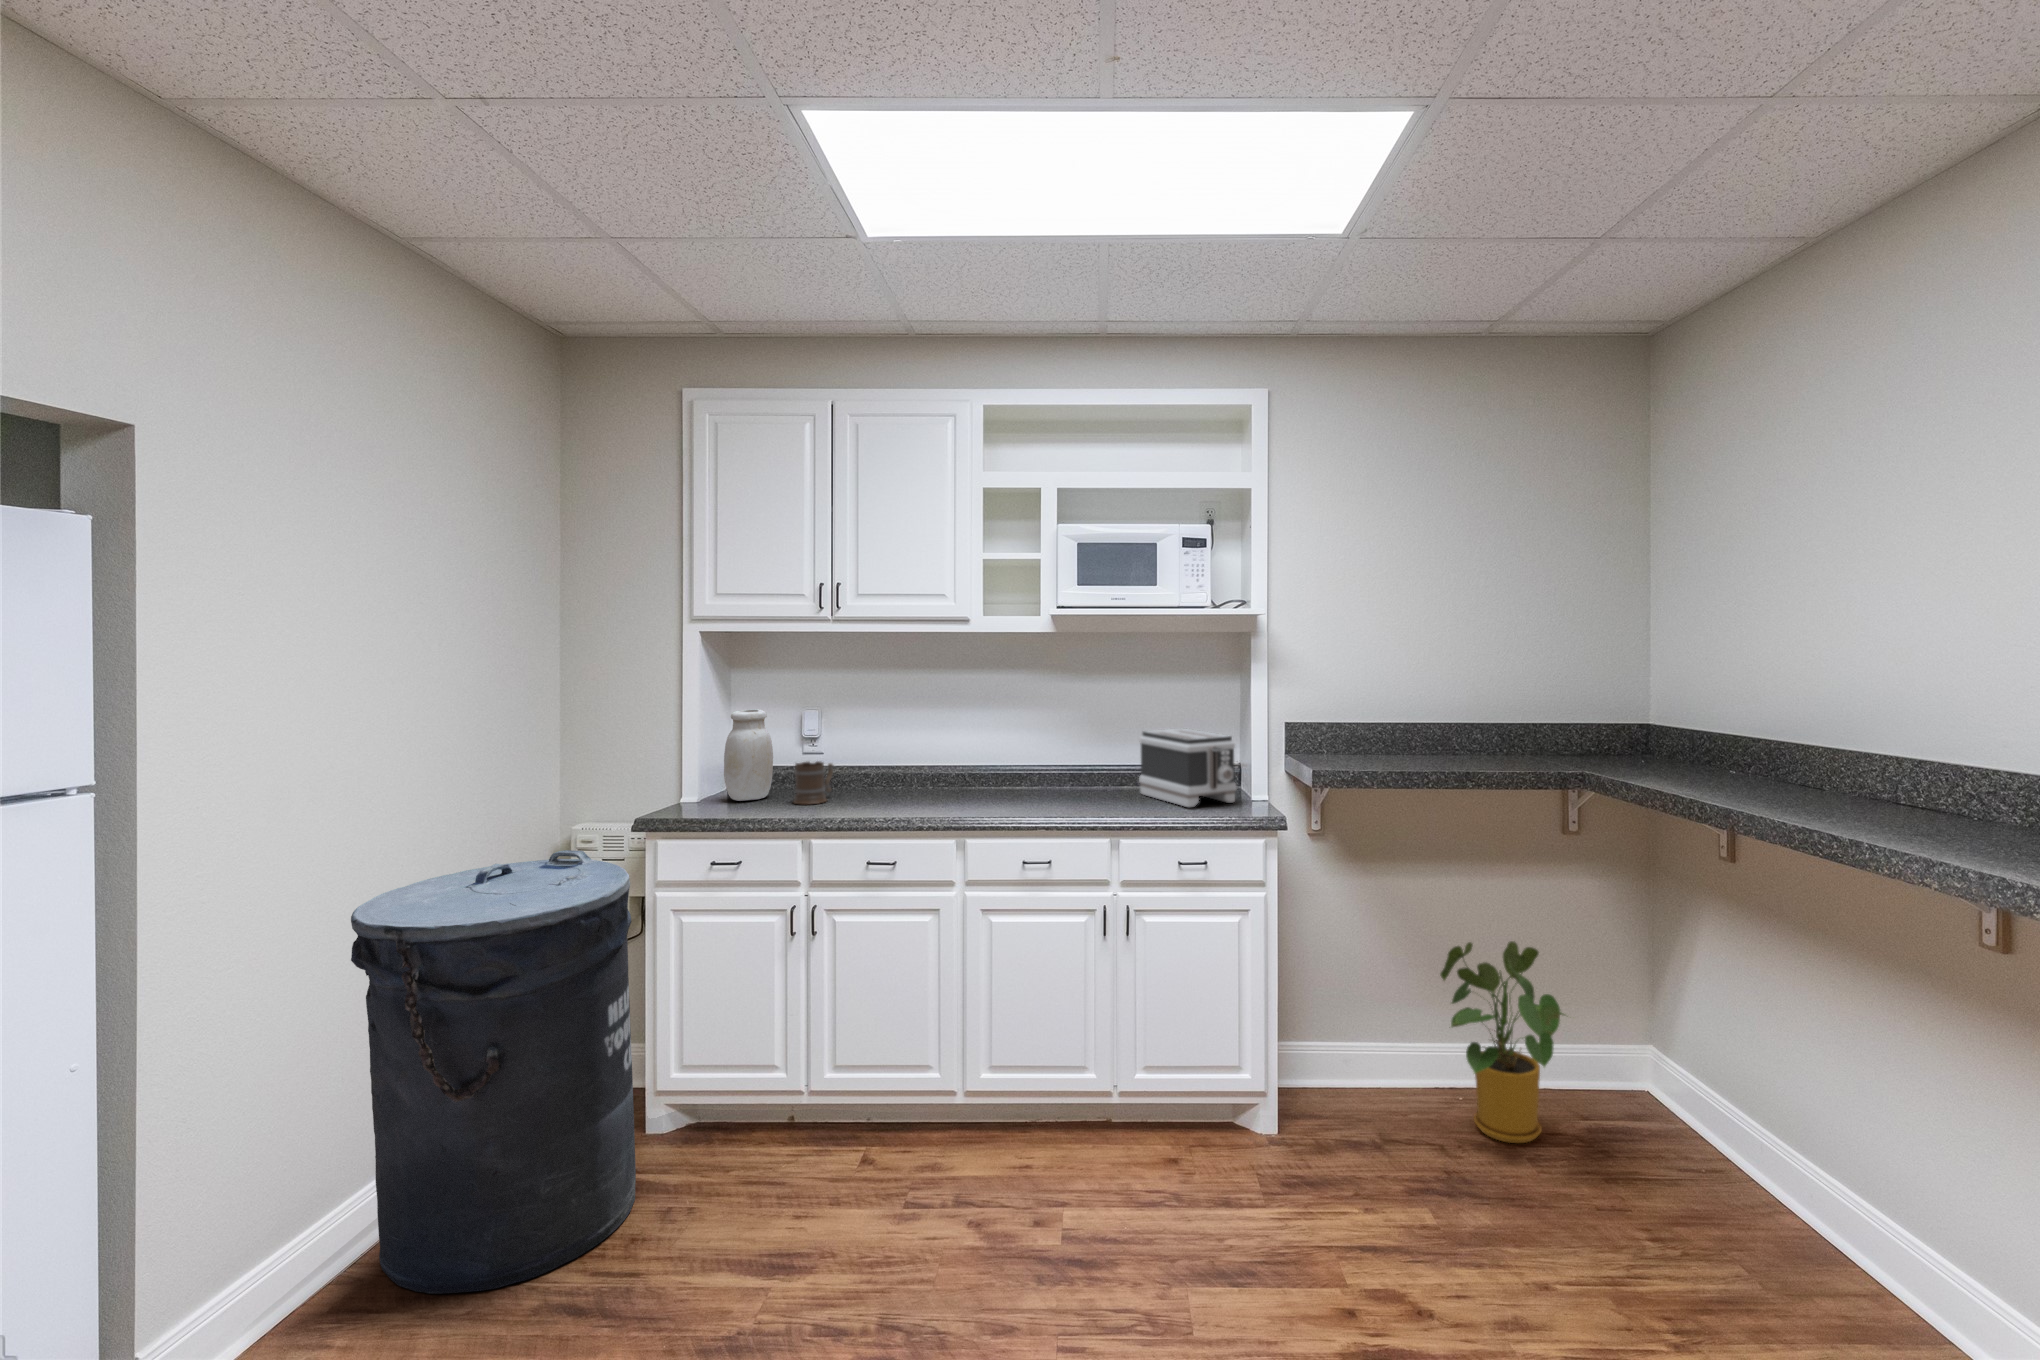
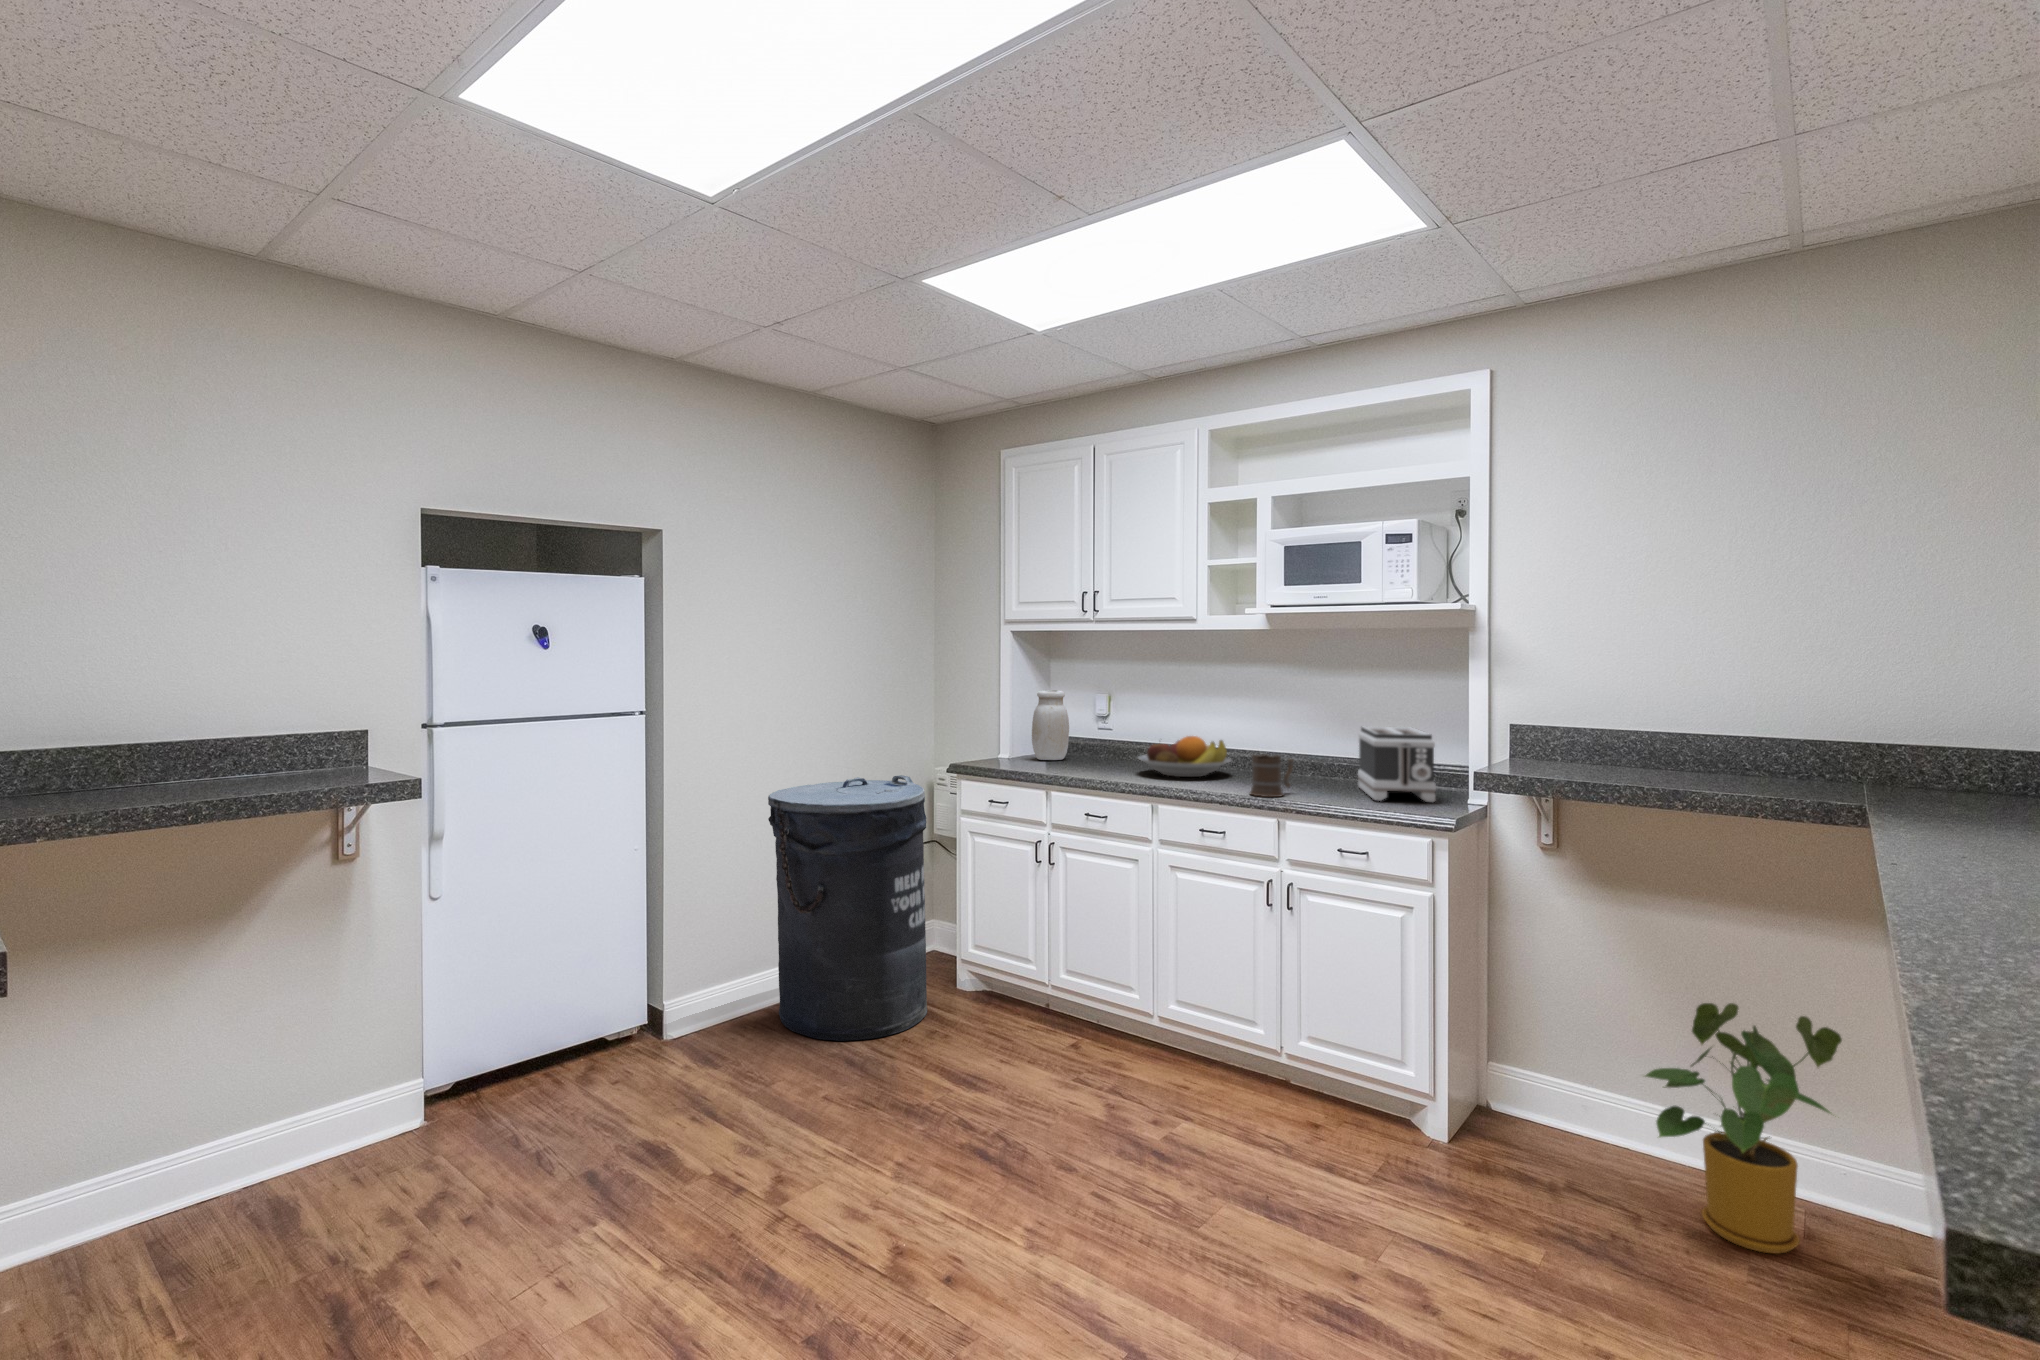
fruit bowl: none [893,755,1001,804] -> present [1138,736,1231,777]
mug: present [794,761,833,804] -> present [1250,754,1294,797]

